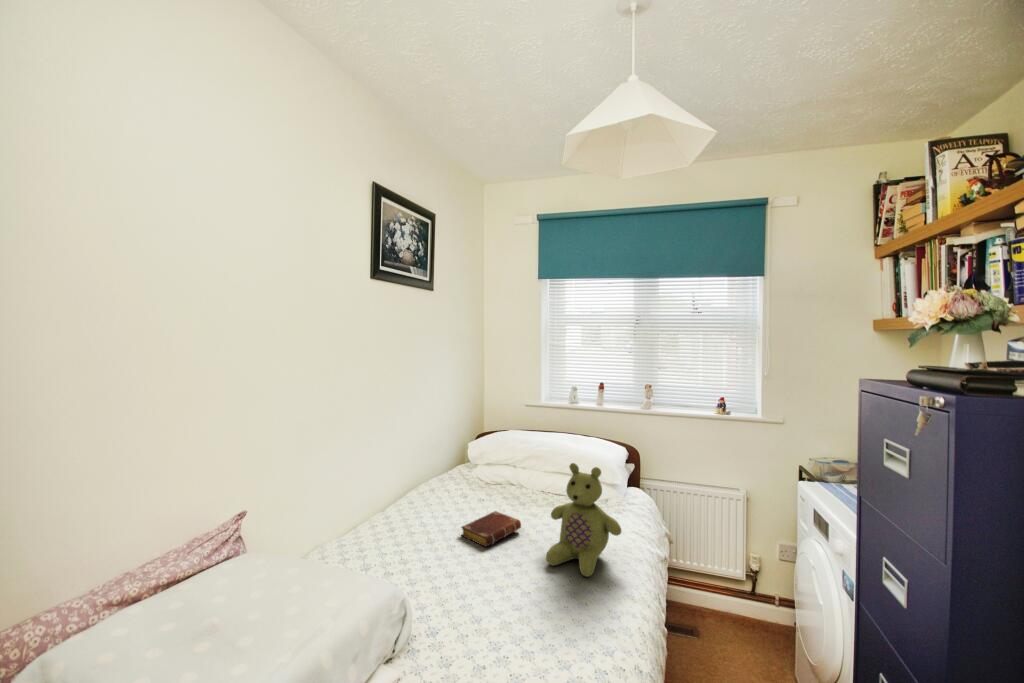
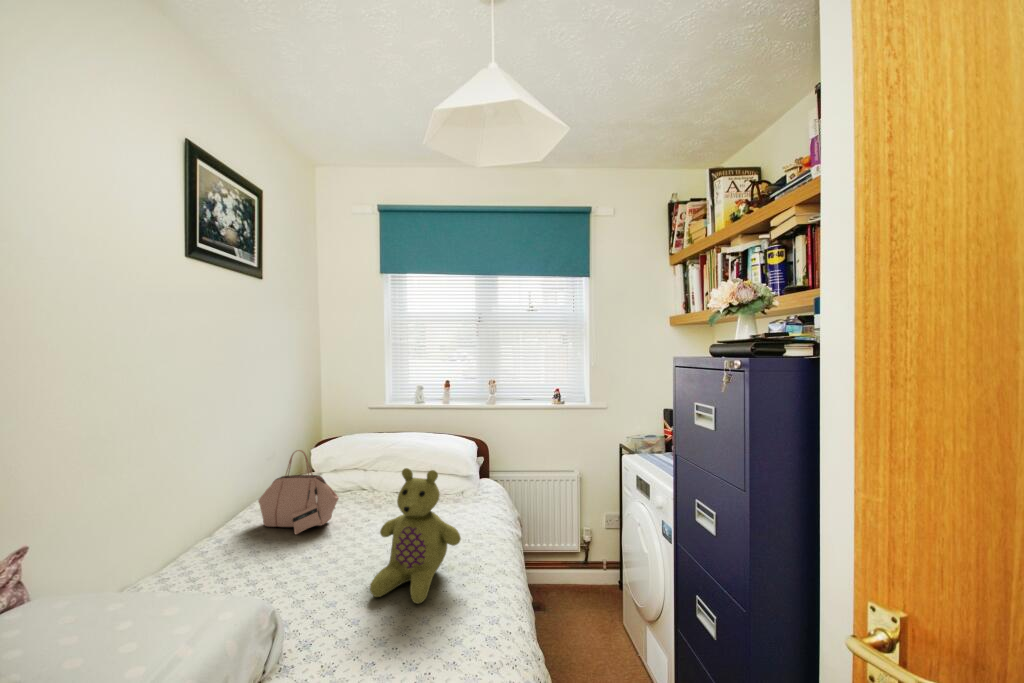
handbag: none [450,439,511,508] -> present [258,450,339,534]
book: present [461,511,521,547] -> none [259,536,345,589]

